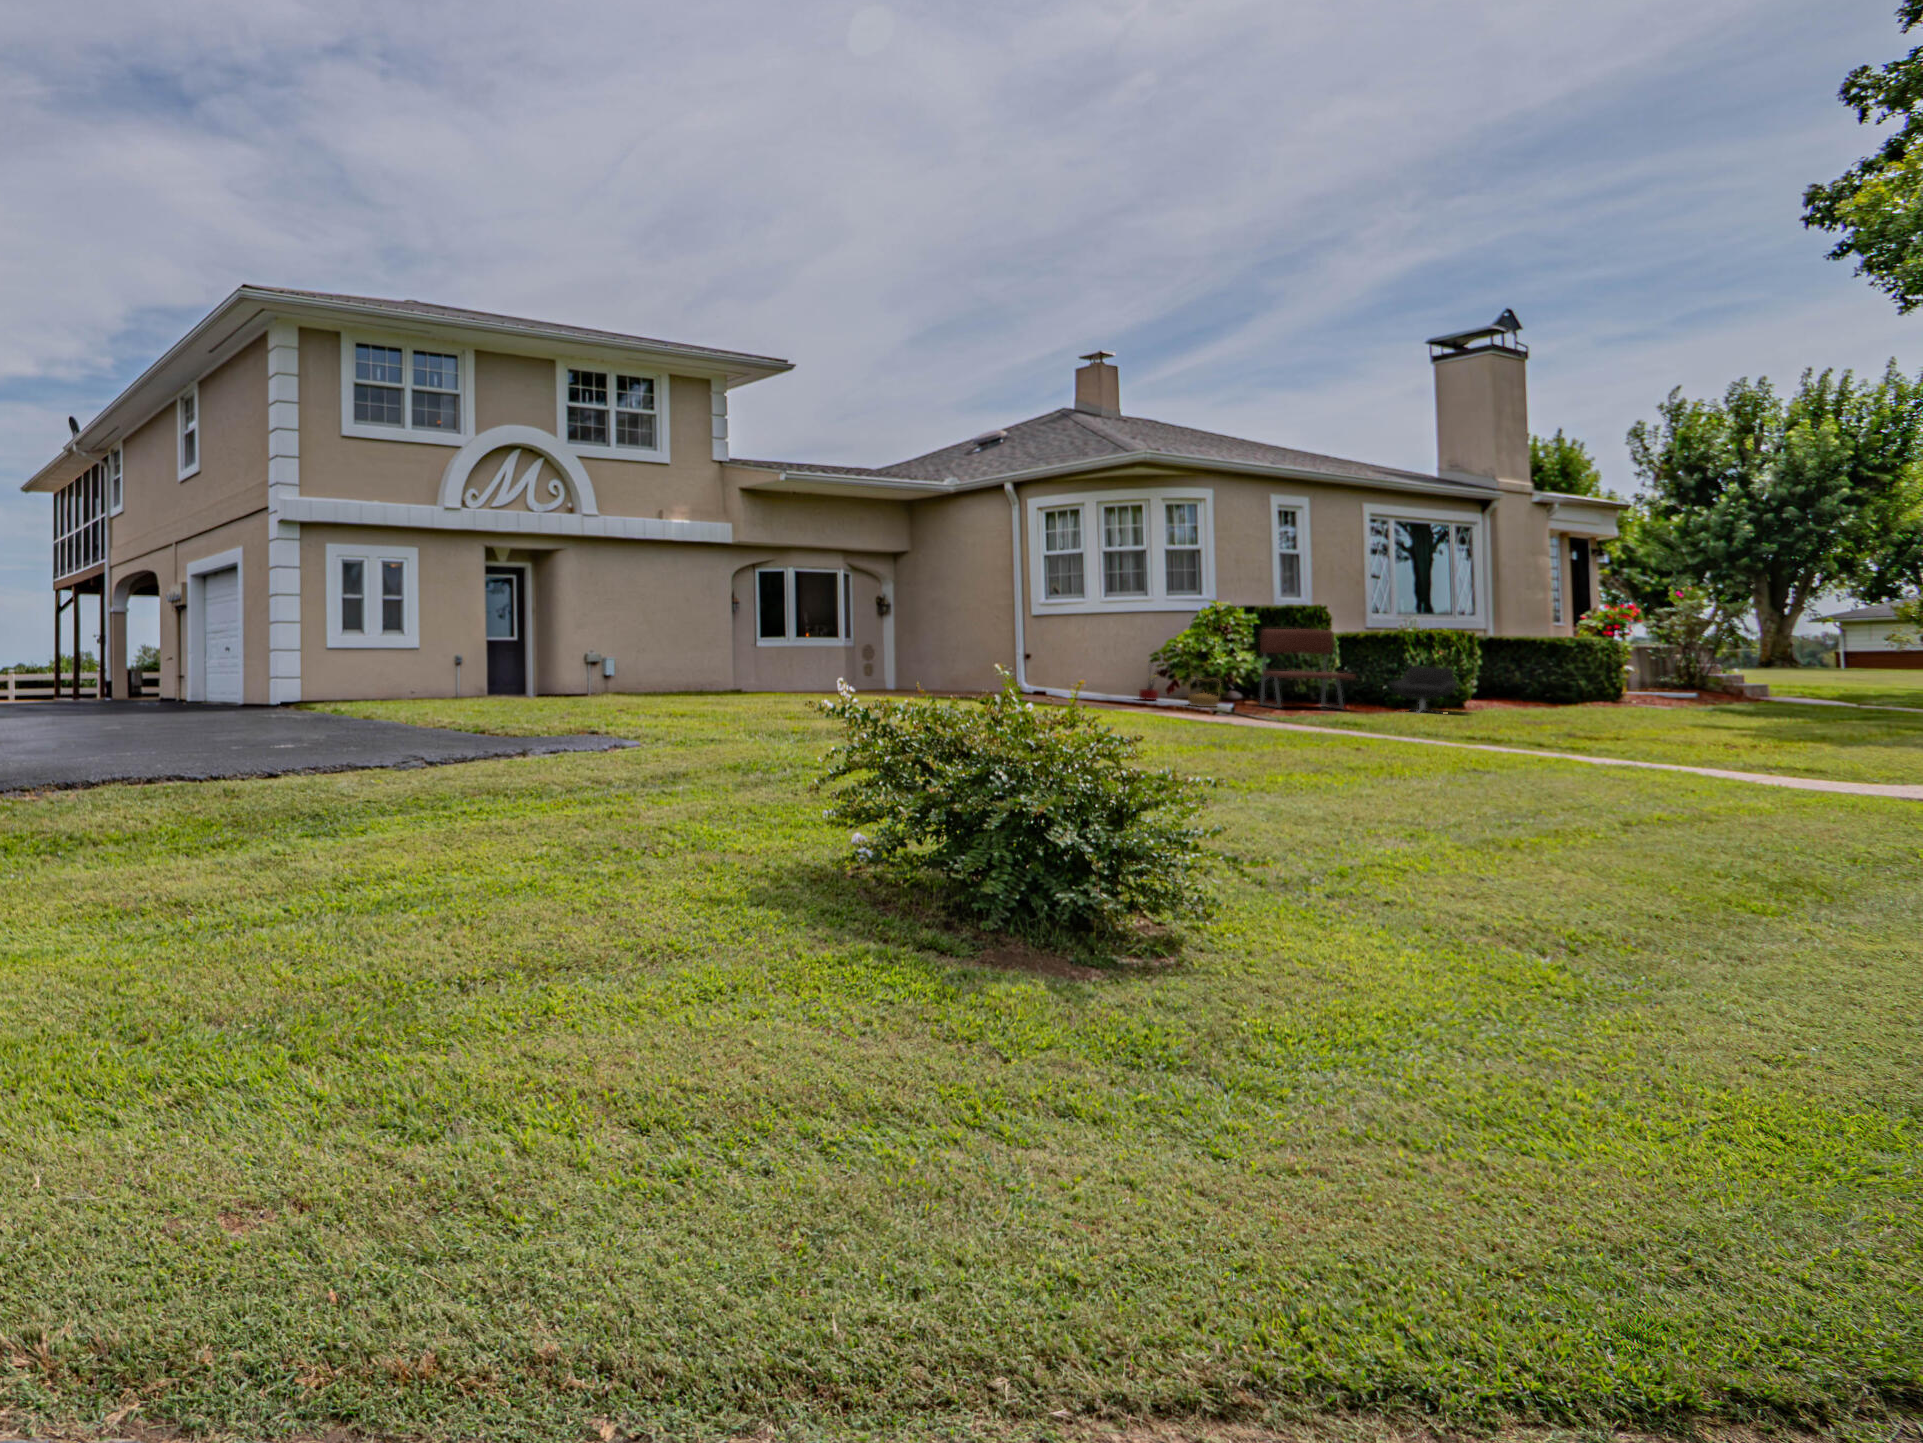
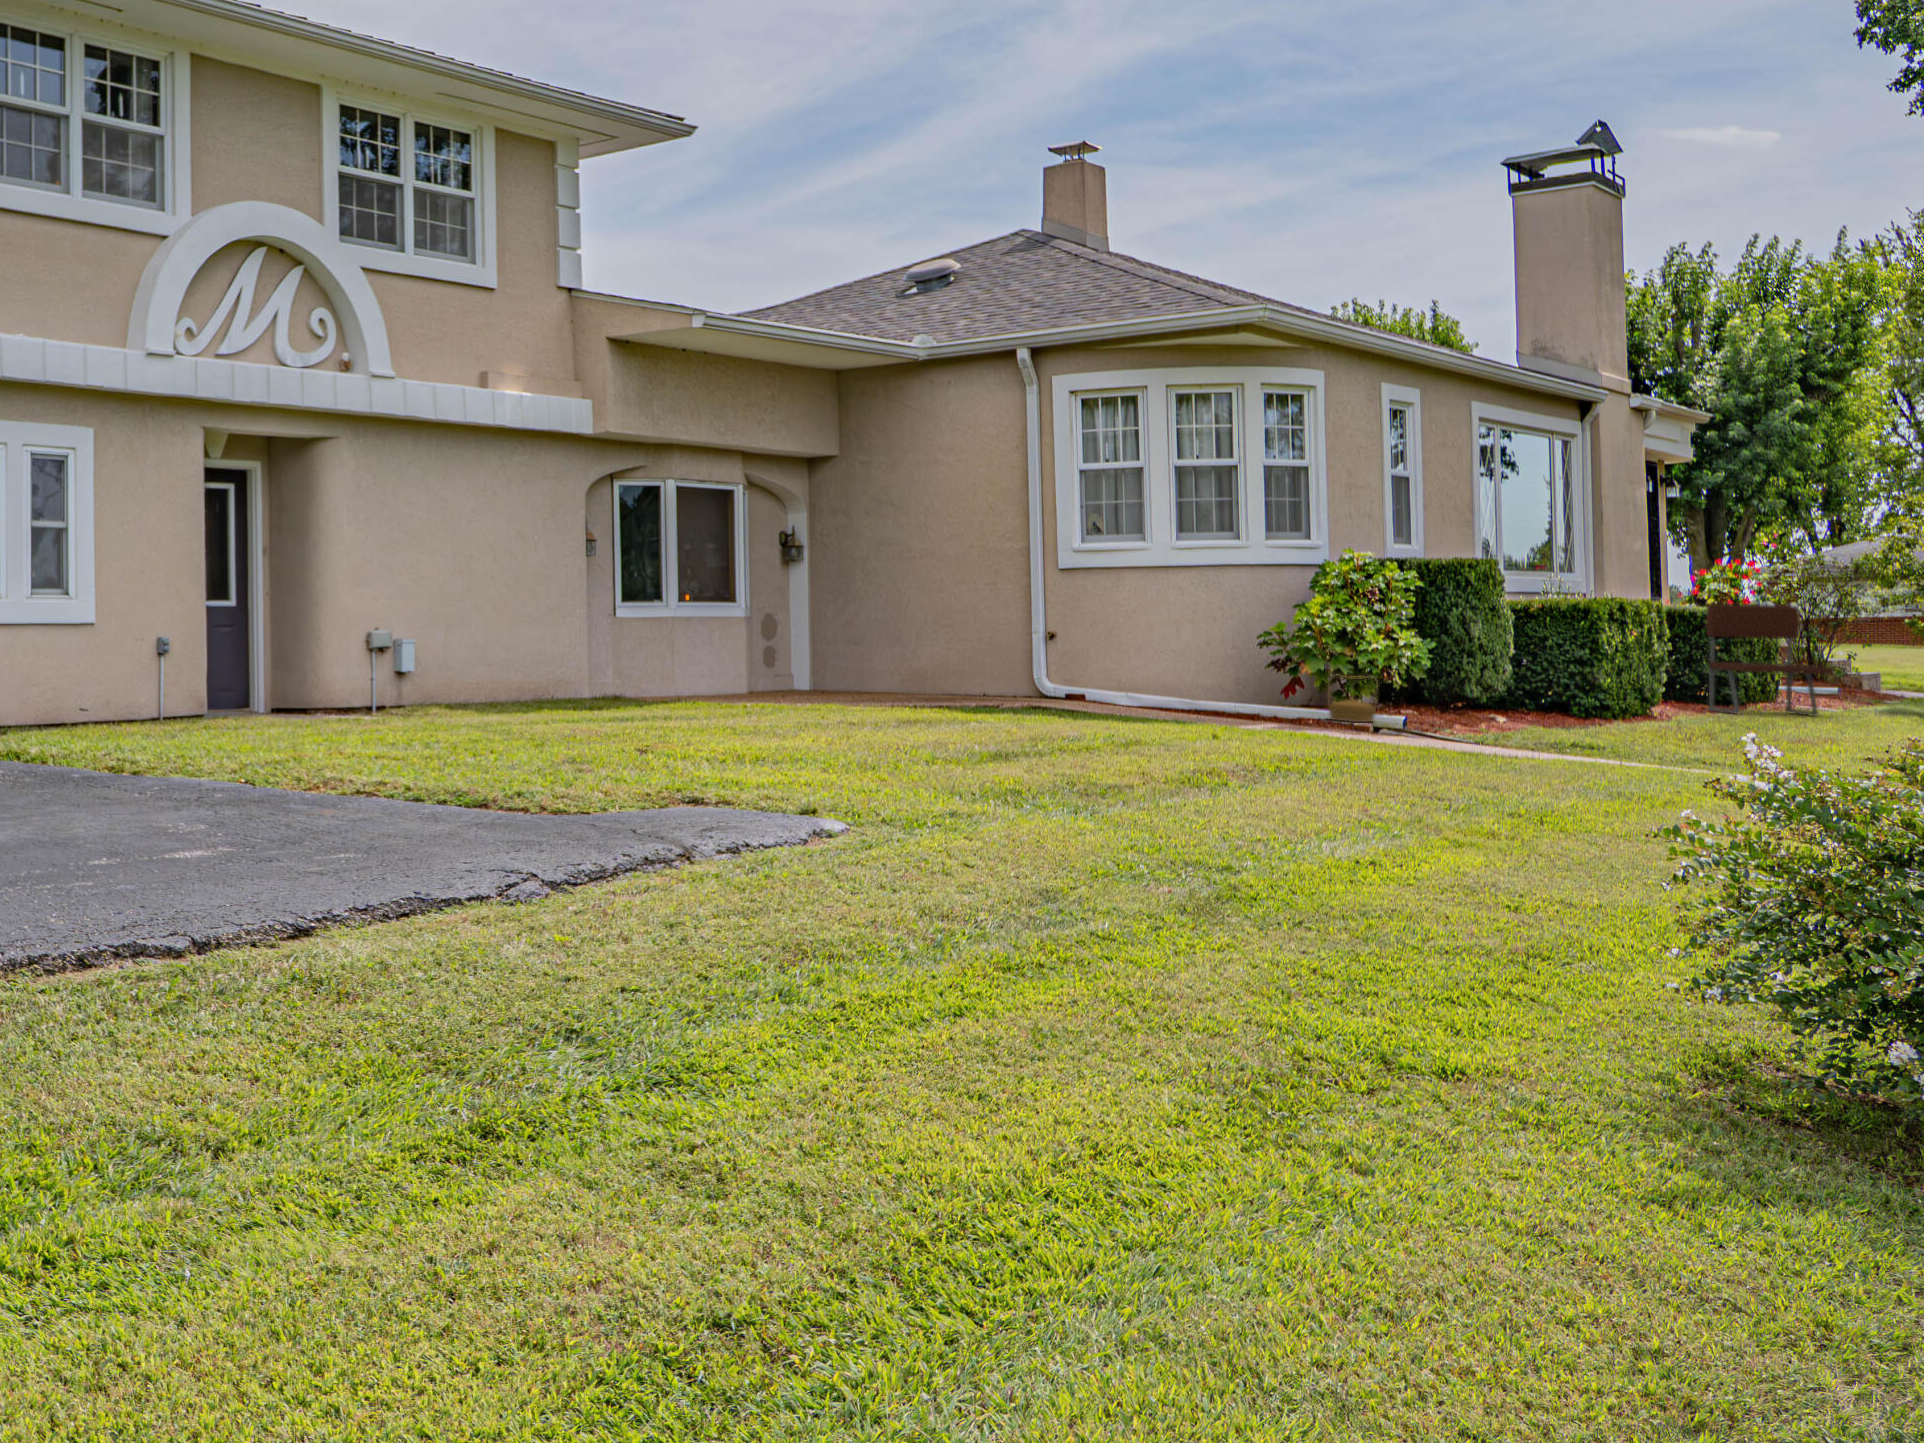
bench: present [1260,629,1355,709] -> present [1706,603,1833,716]
decorative plant: present [1139,664,1158,700] -> none [1247,645,1284,712]
lounge chair: present [1389,666,1458,711] -> none [1585,654,1676,727]

